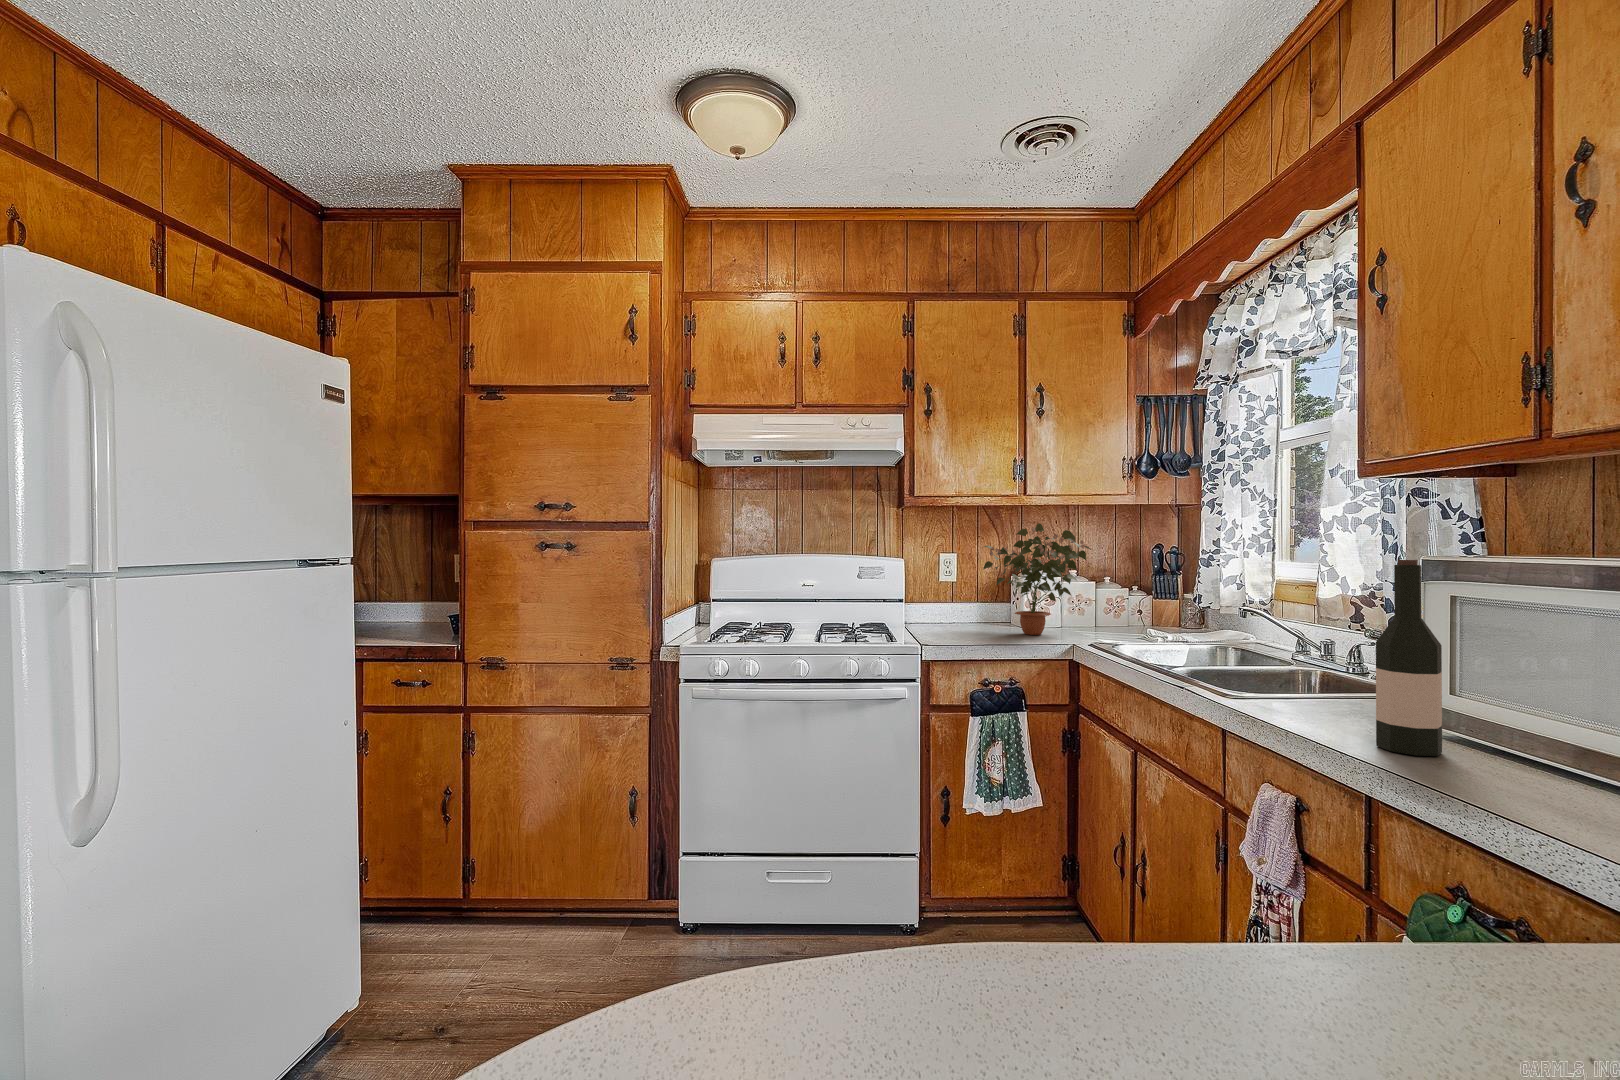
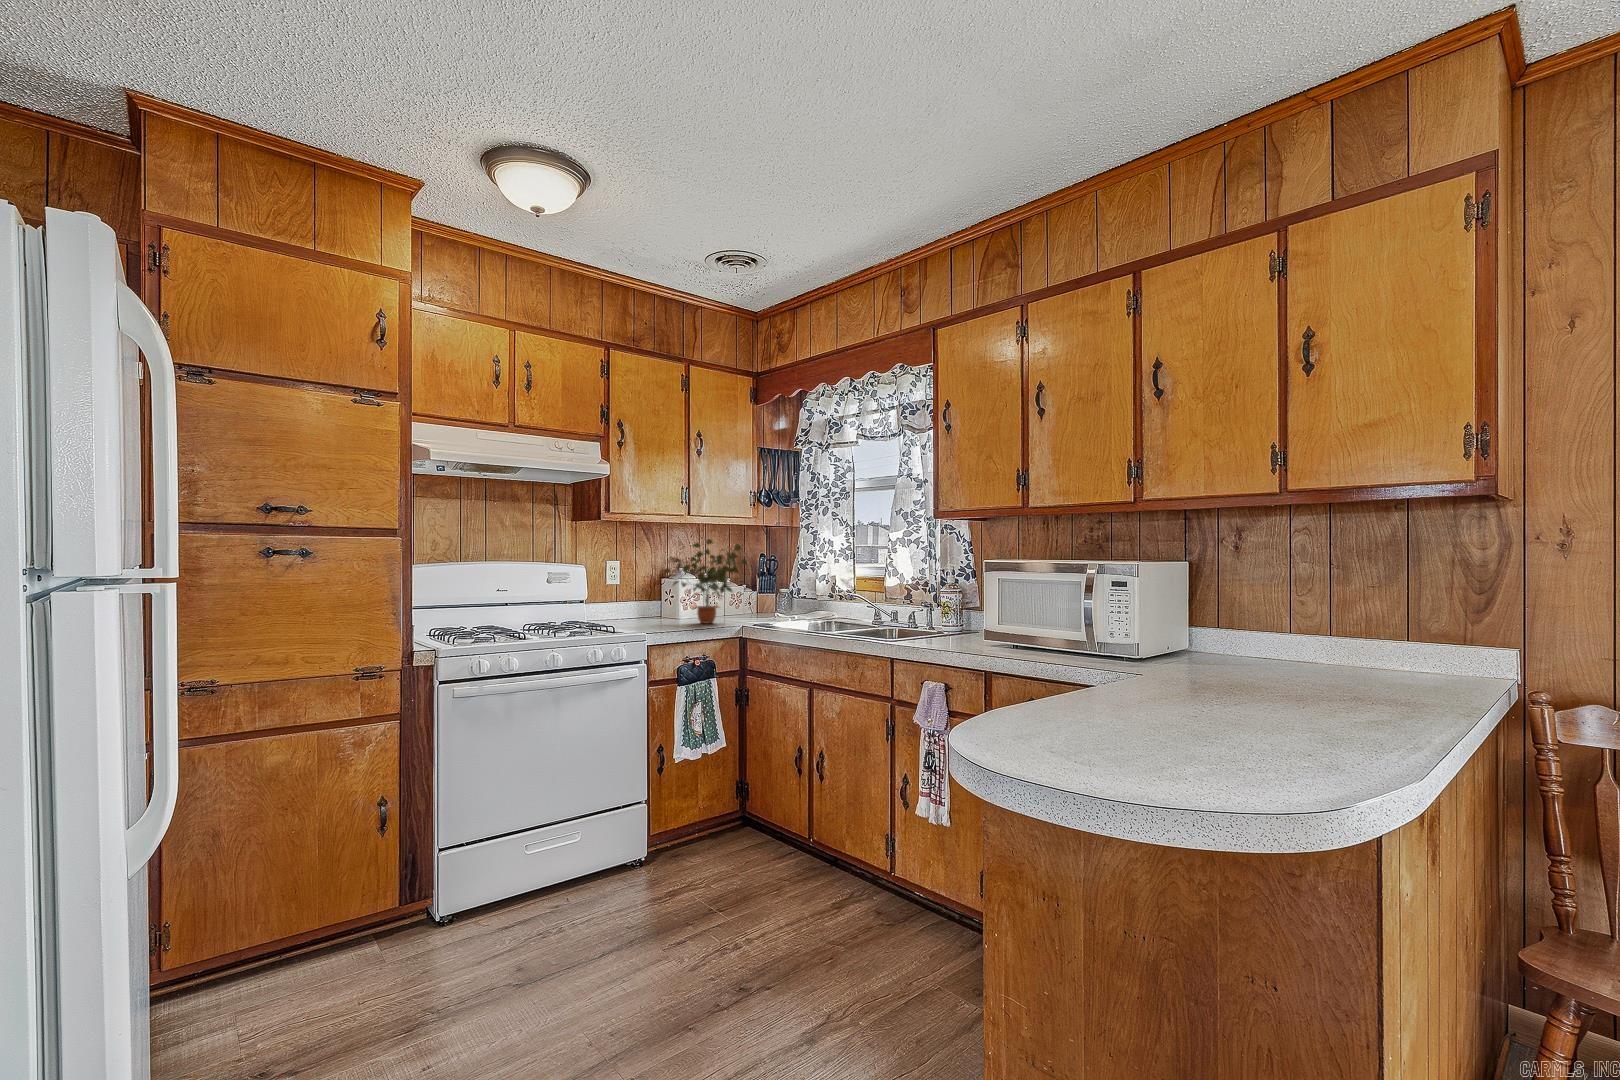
wine bottle: present [1376,560,1442,756] -> none [977,561,1002,652]

